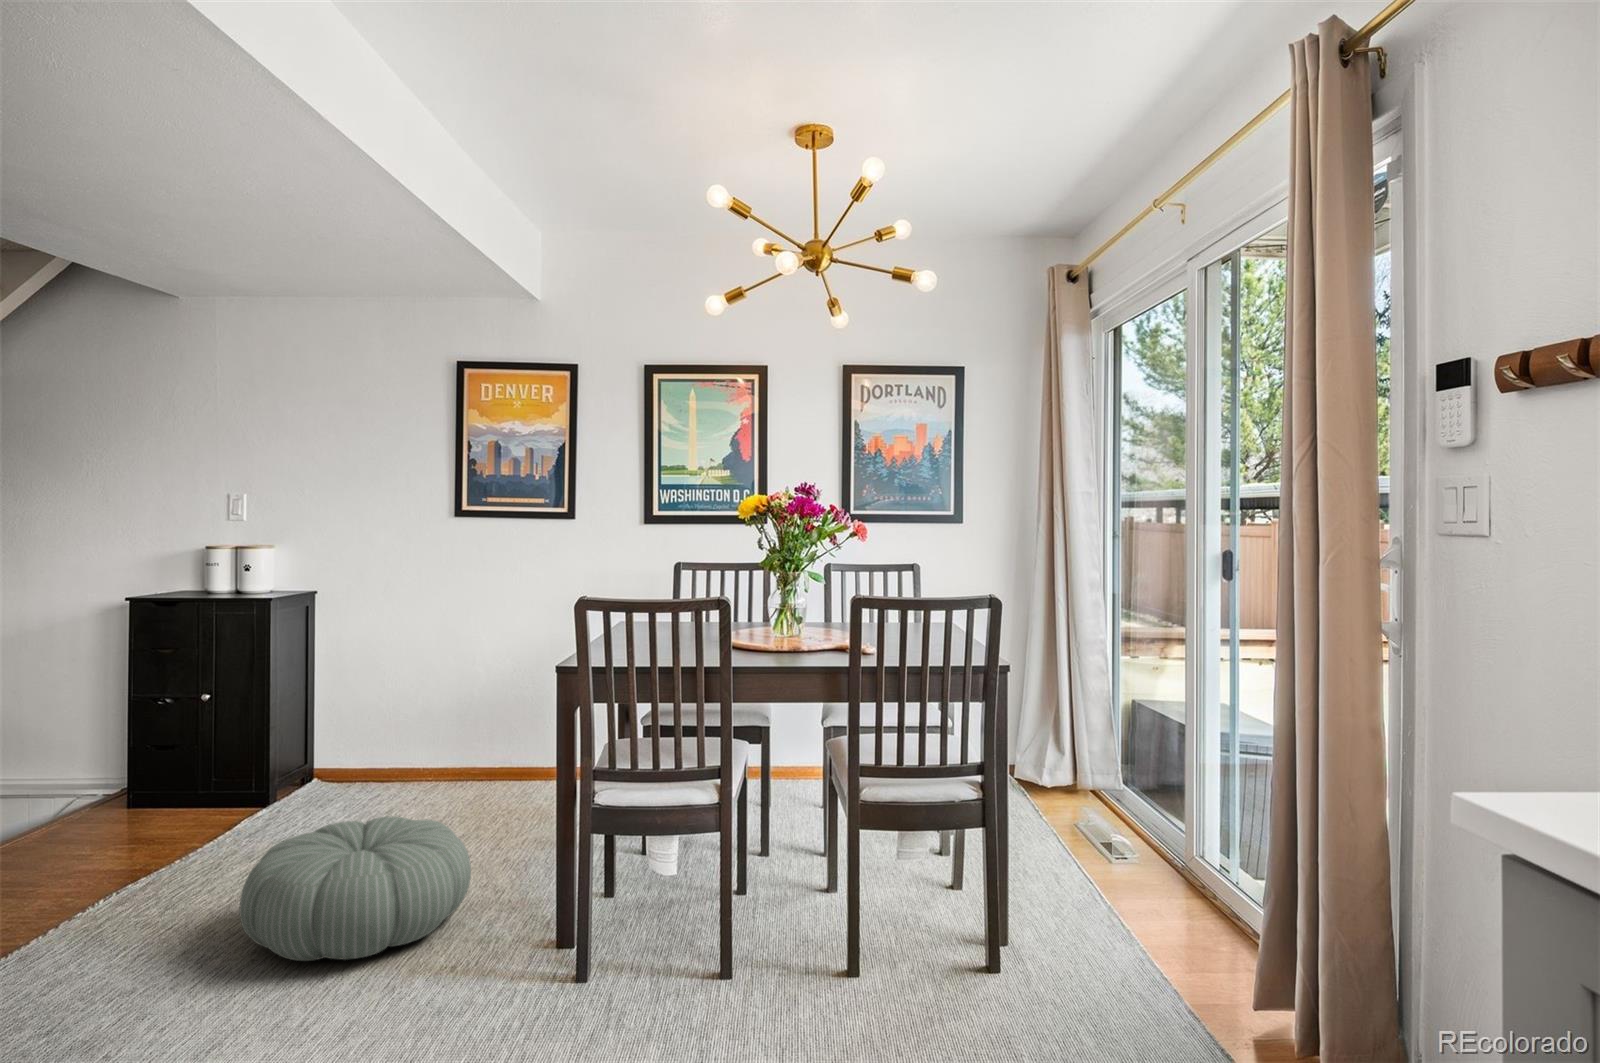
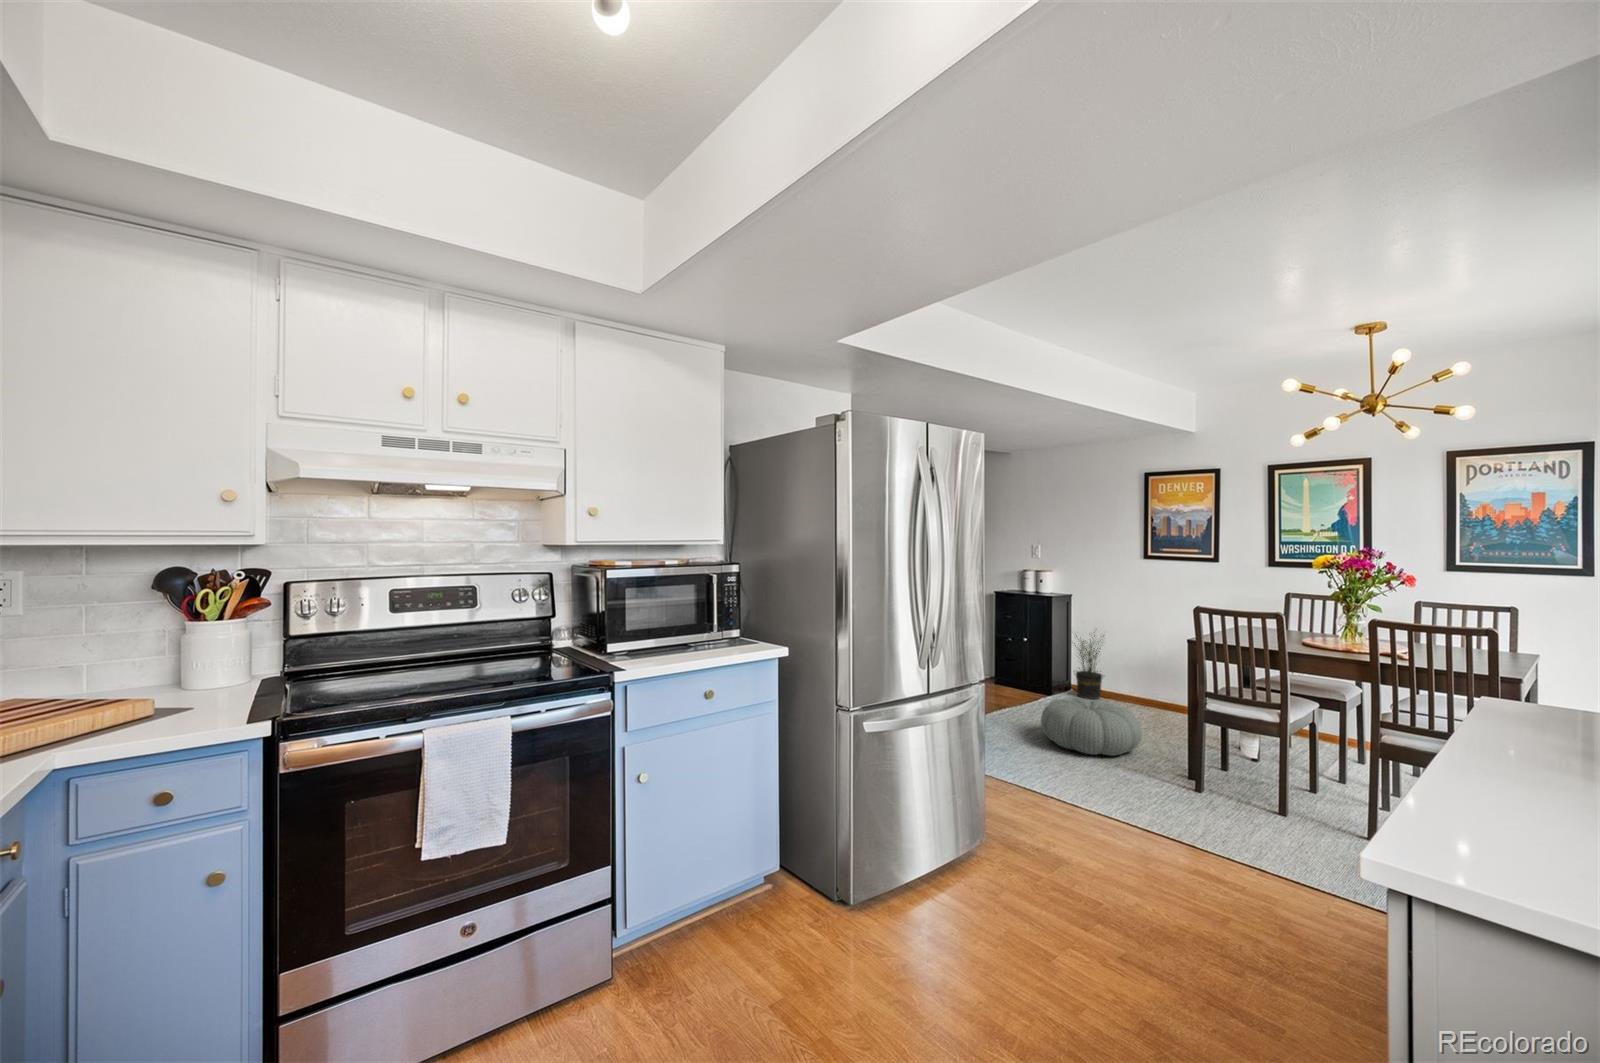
potted plant: none [309,653,394,802] -> present [1075,636,1104,699]

